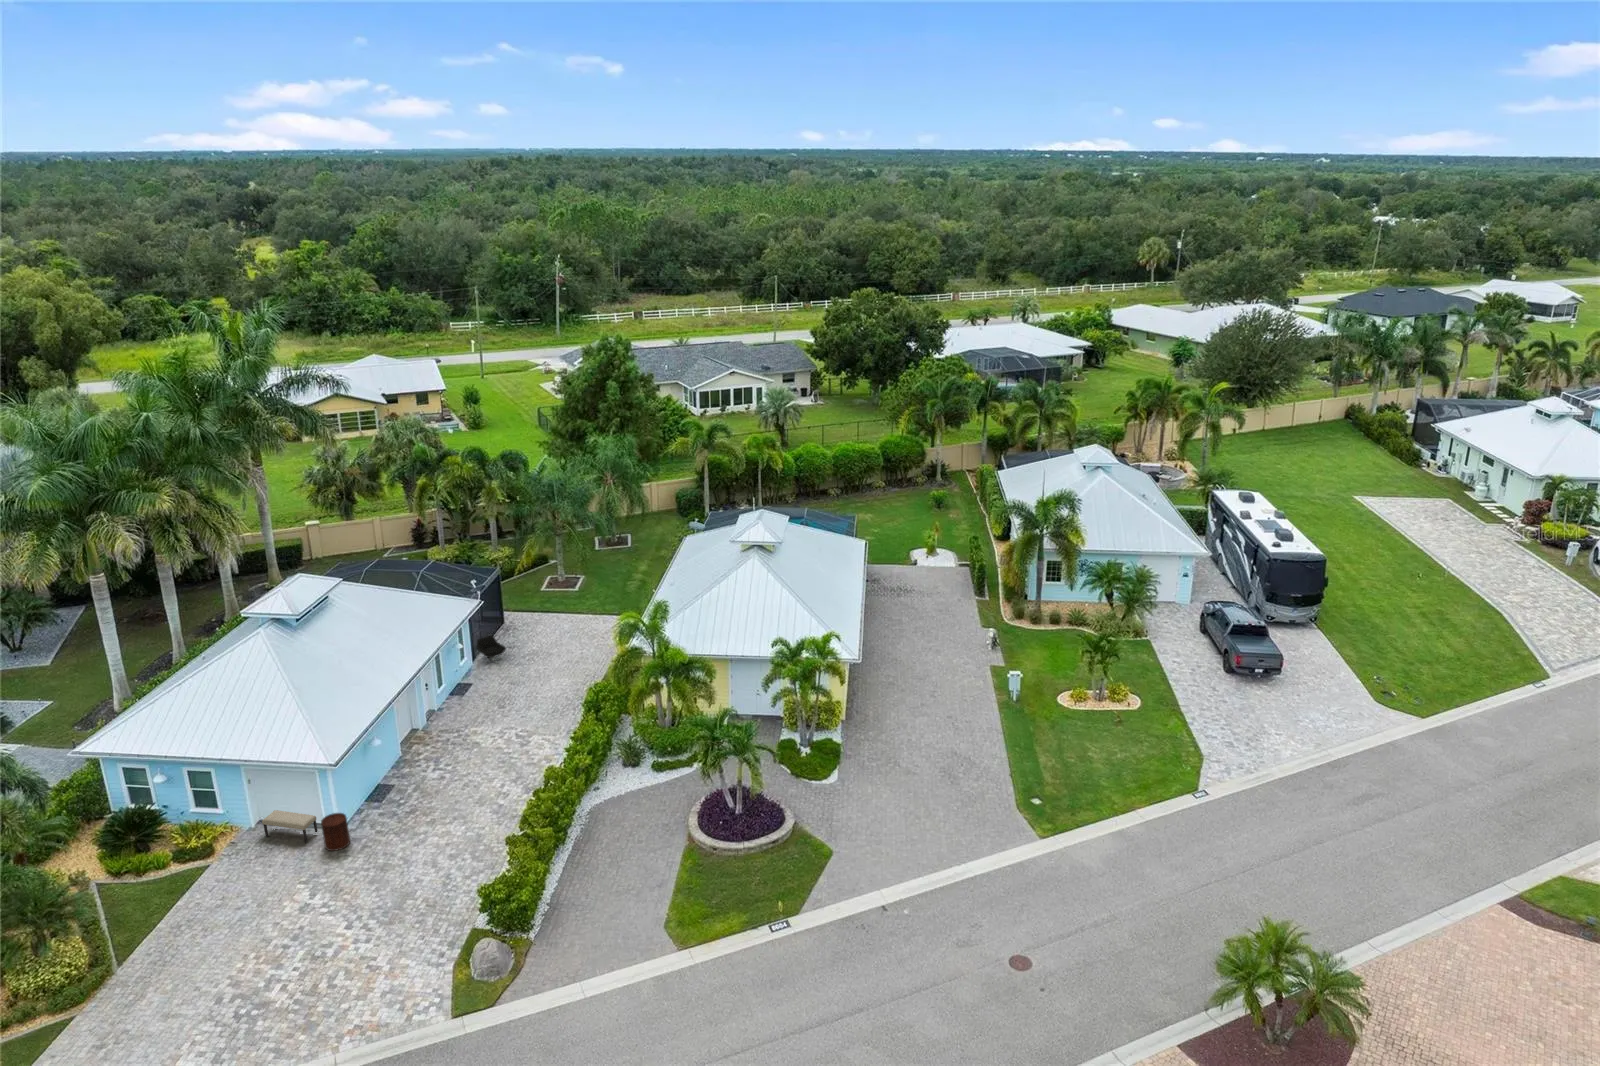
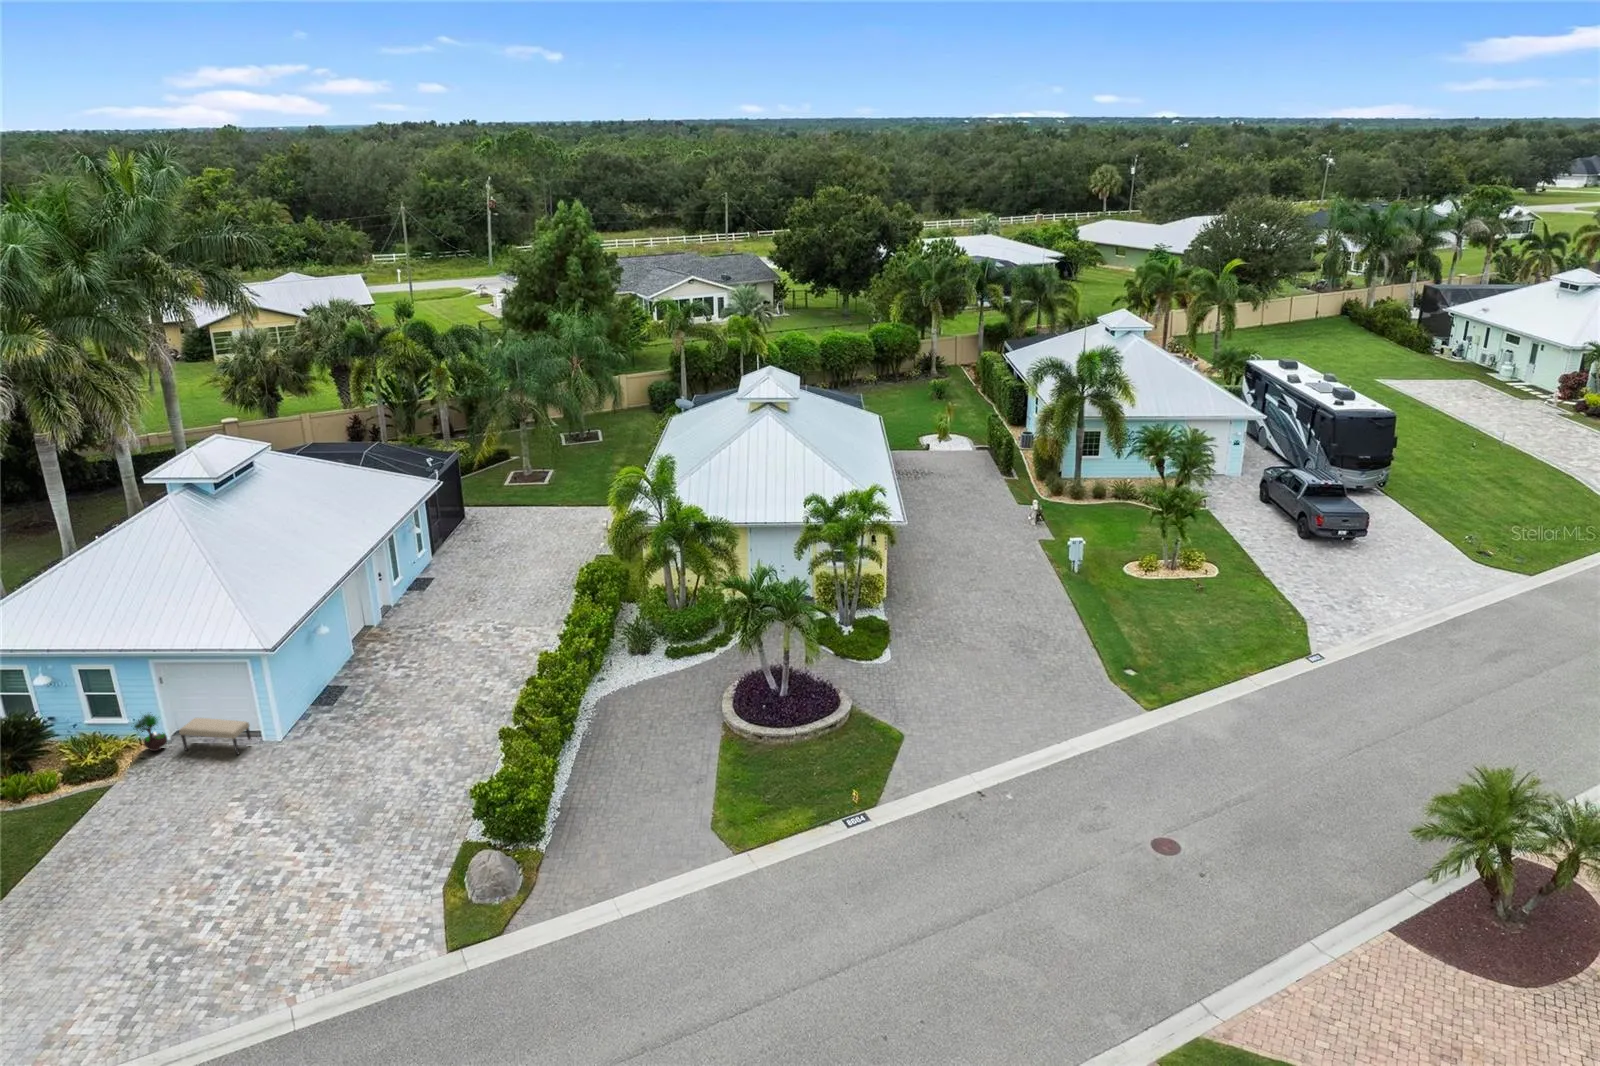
lounge chair: present [477,636,506,661] -> none [434,525,471,558]
potted tree: none [226,805,253,836] -> present [133,714,167,751]
trash can: present [321,813,350,851] -> none [256,716,295,763]

